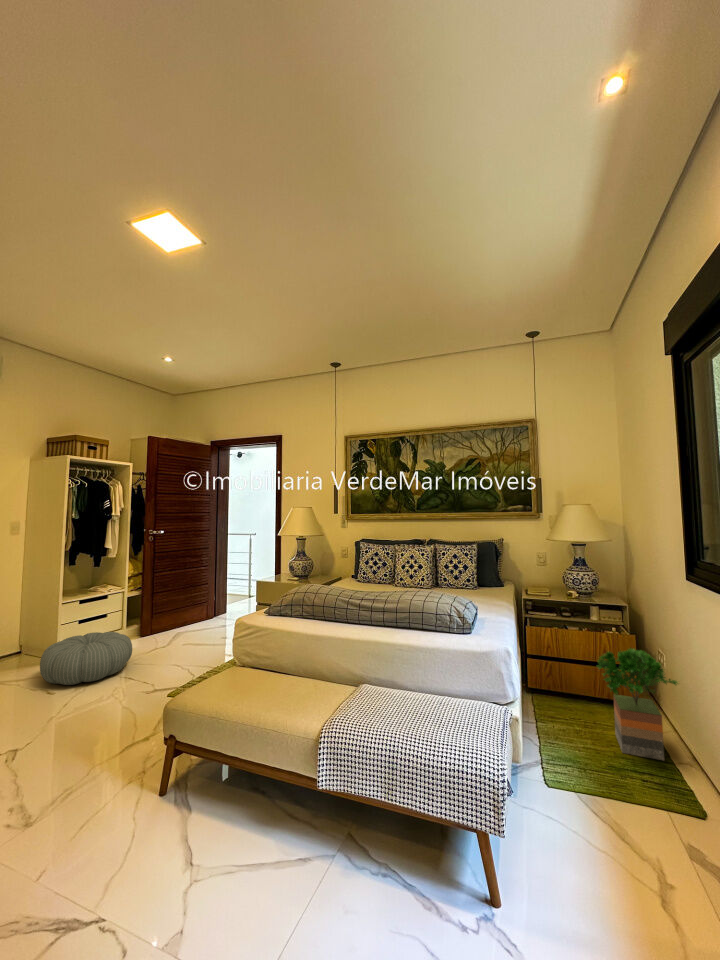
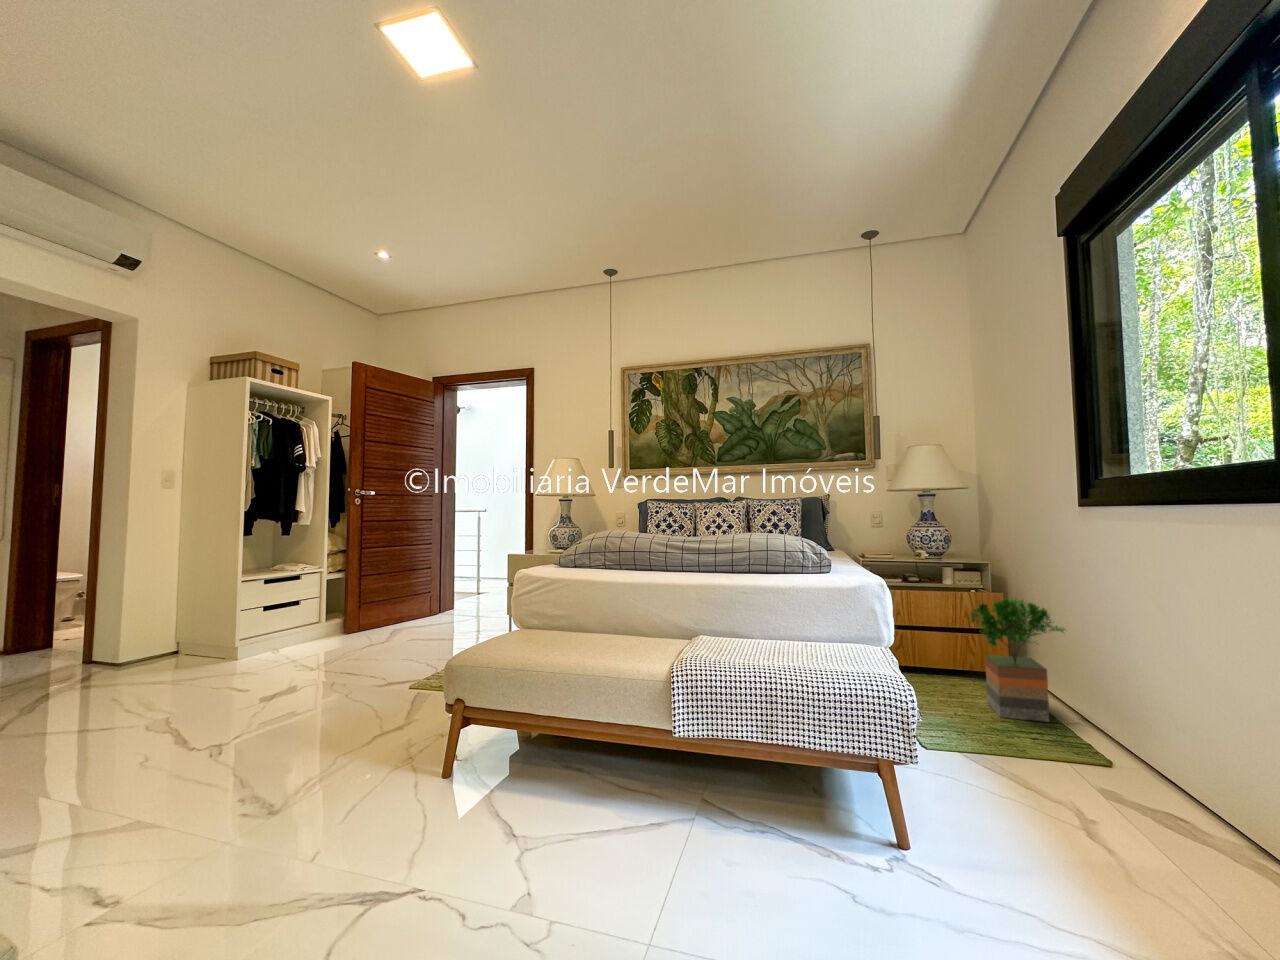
pouf: present [40,632,132,685] -> none [222,617,347,681]

